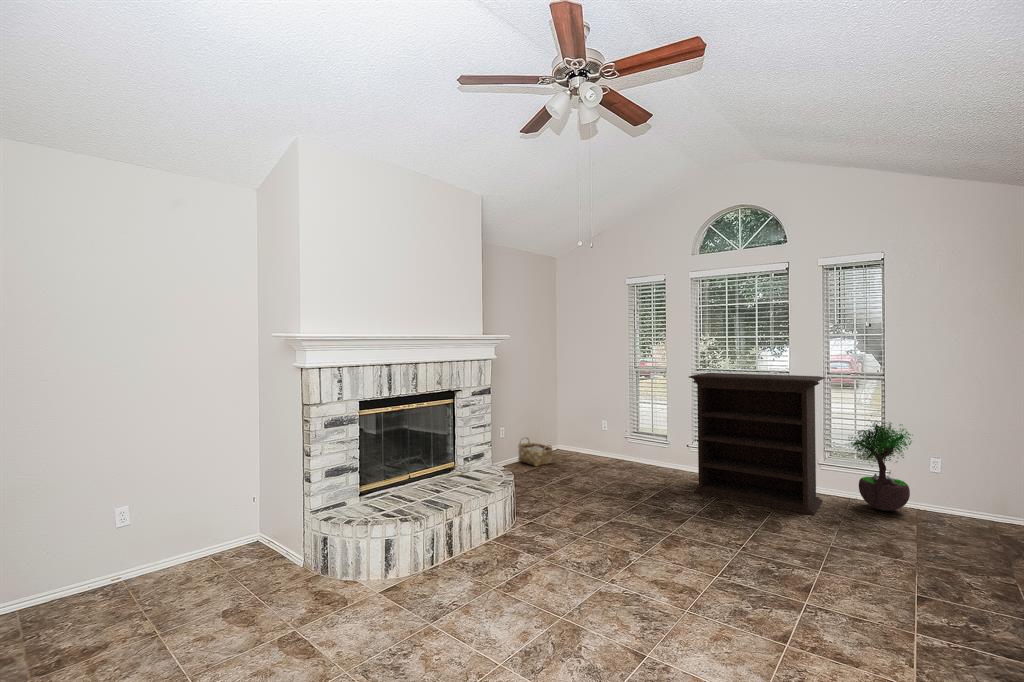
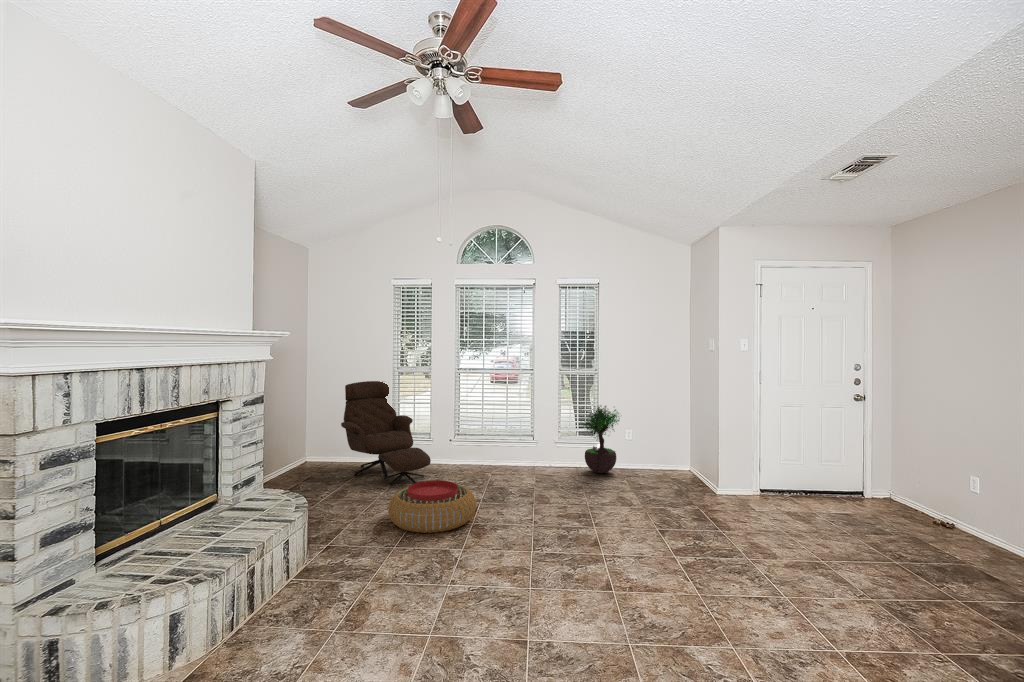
bookshelf: present [689,373,824,515] -> none [463,372,566,485]
lounge chair: none [580,378,659,484] -> present [341,381,431,485]
woven basket: present [518,437,553,466] -> none [266,452,310,484]
pouf: none [590,481,680,534] -> present [388,480,476,533]

